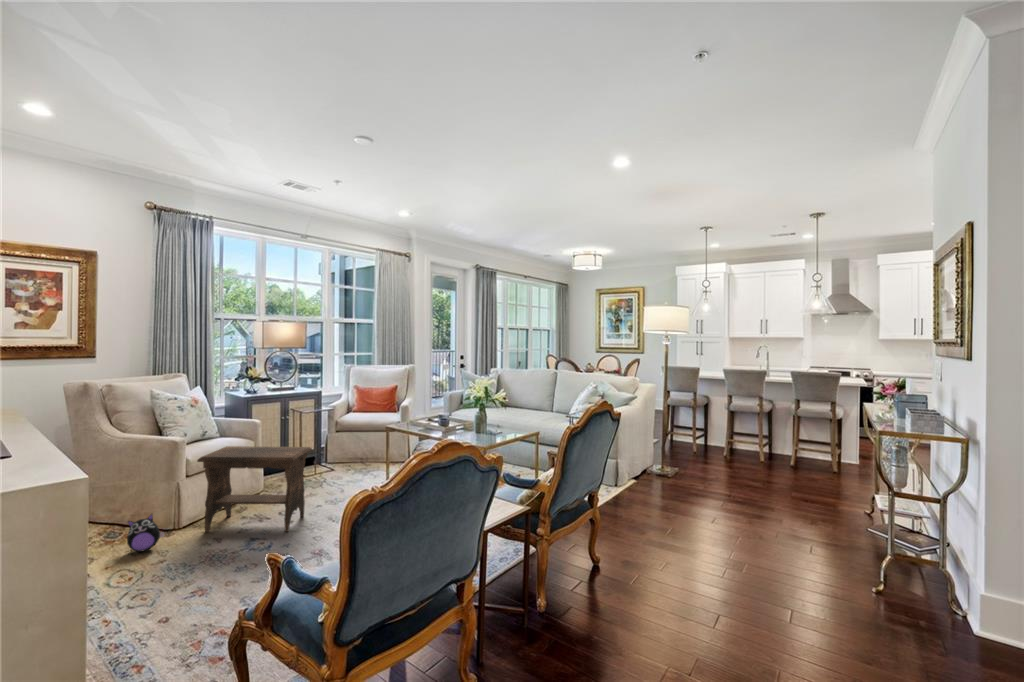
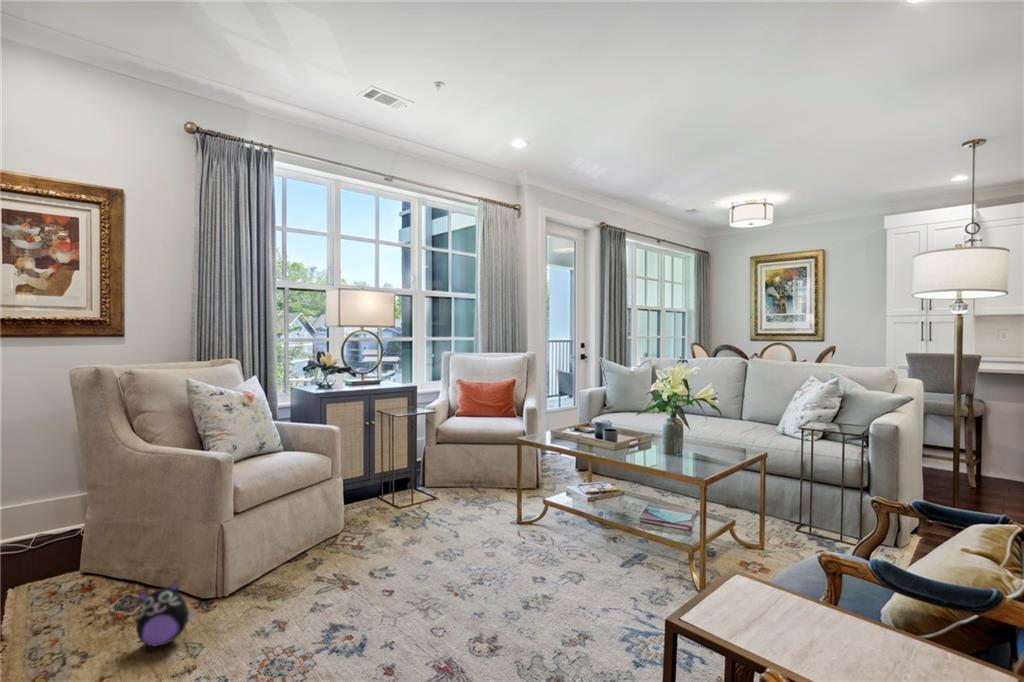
footstool: present [197,446,312,532] -> none [247,466,419,614]

